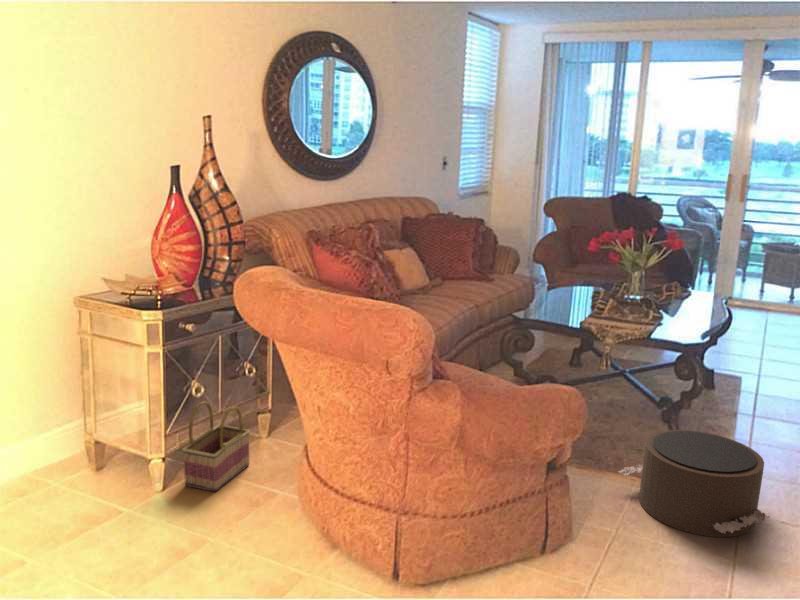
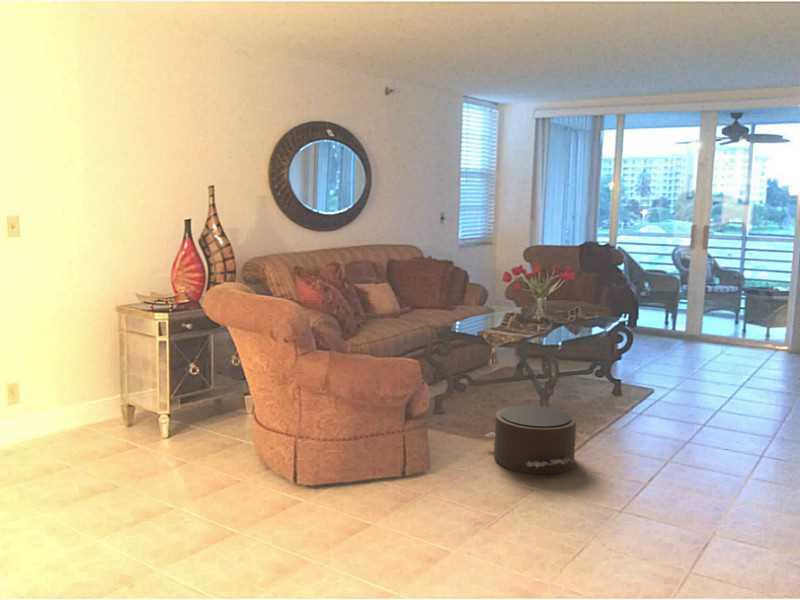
basket: present [183,401,250,492] -> none [181,379,231,439]

